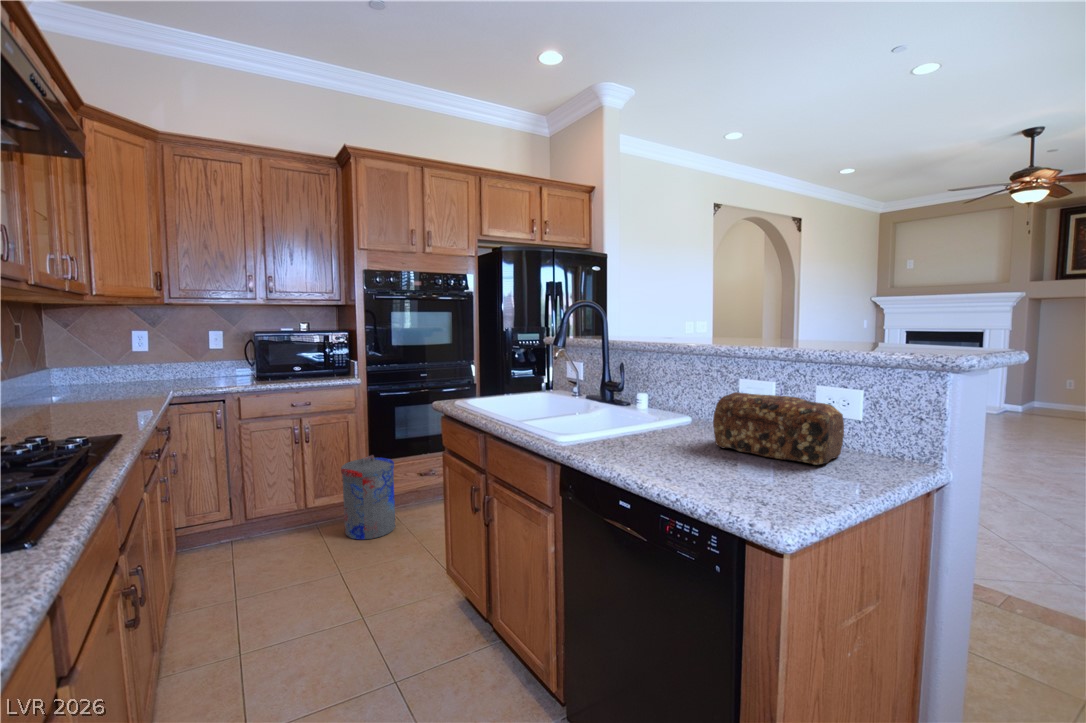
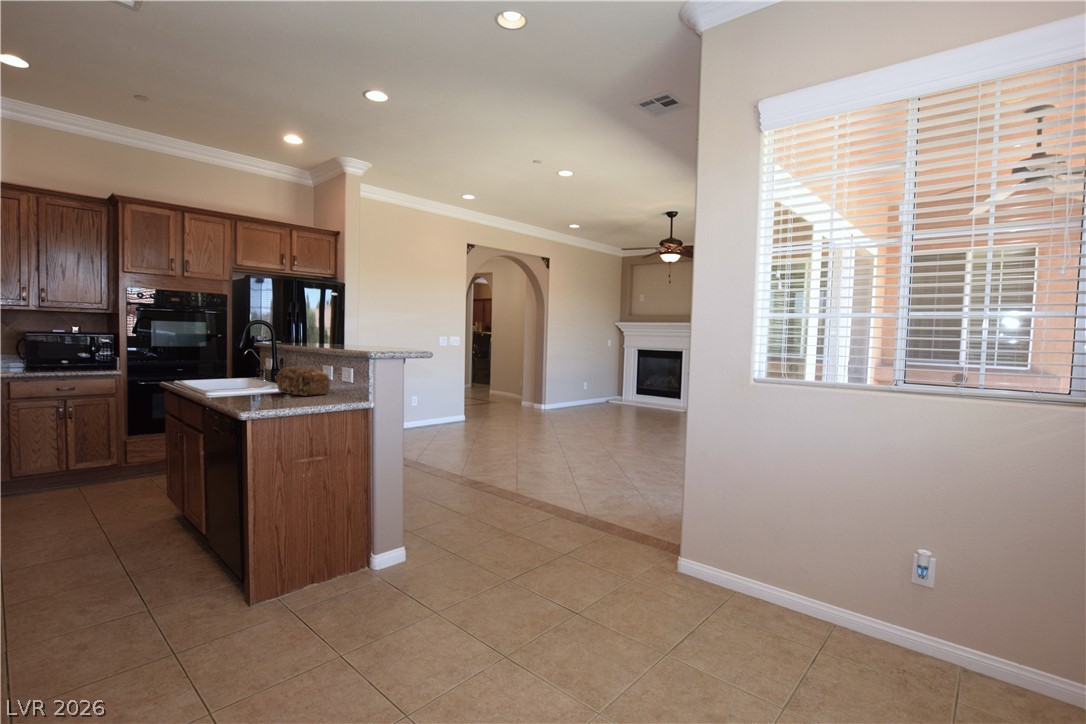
trash can: present [341,455,395,539] -> none [99,427,148,488]

